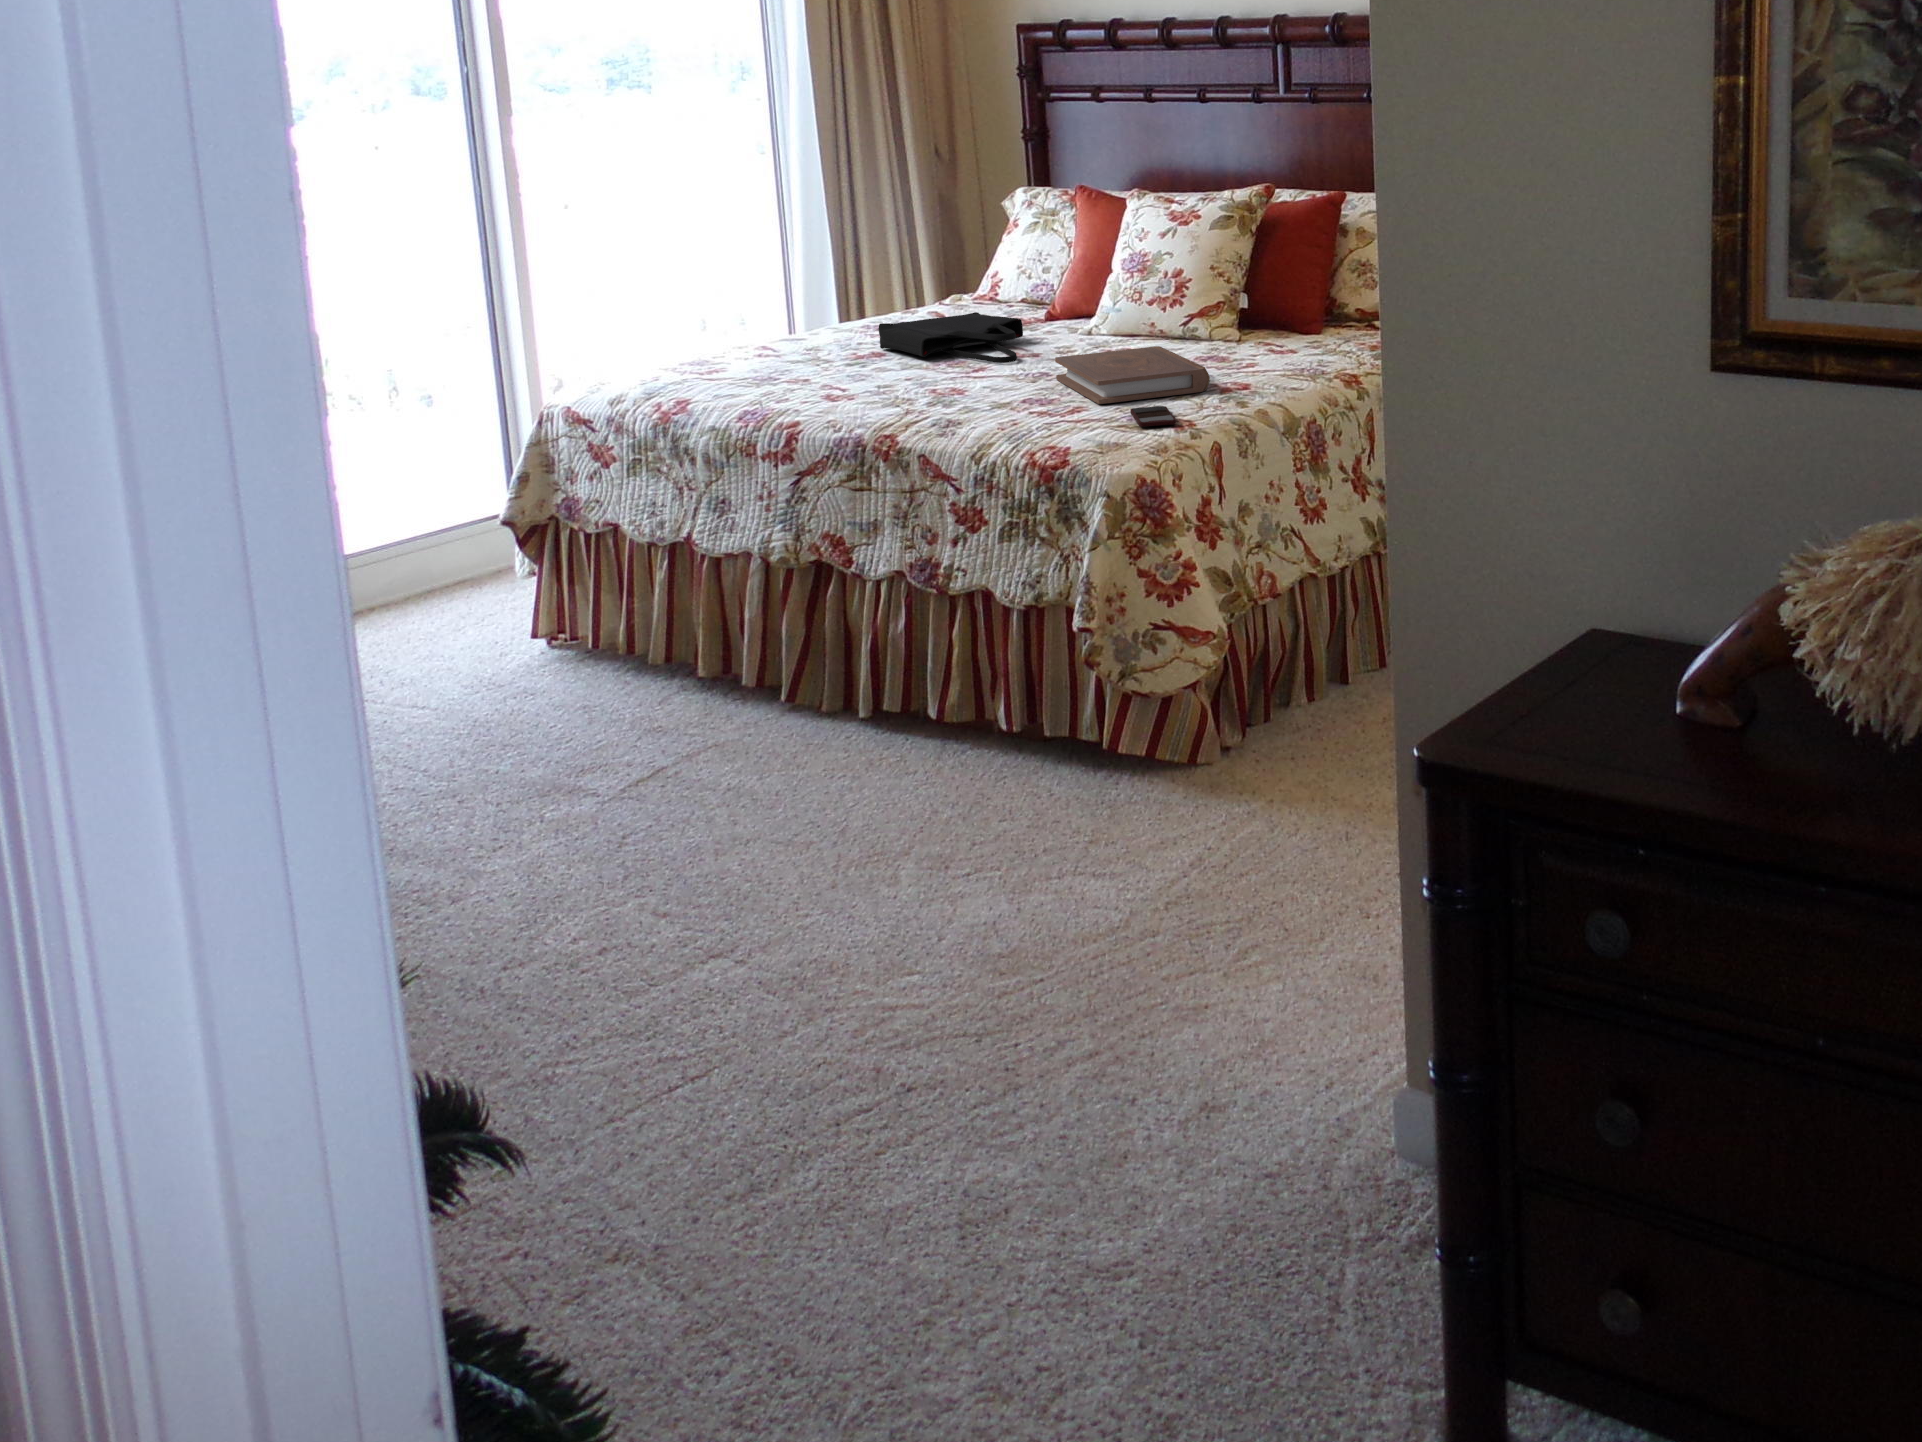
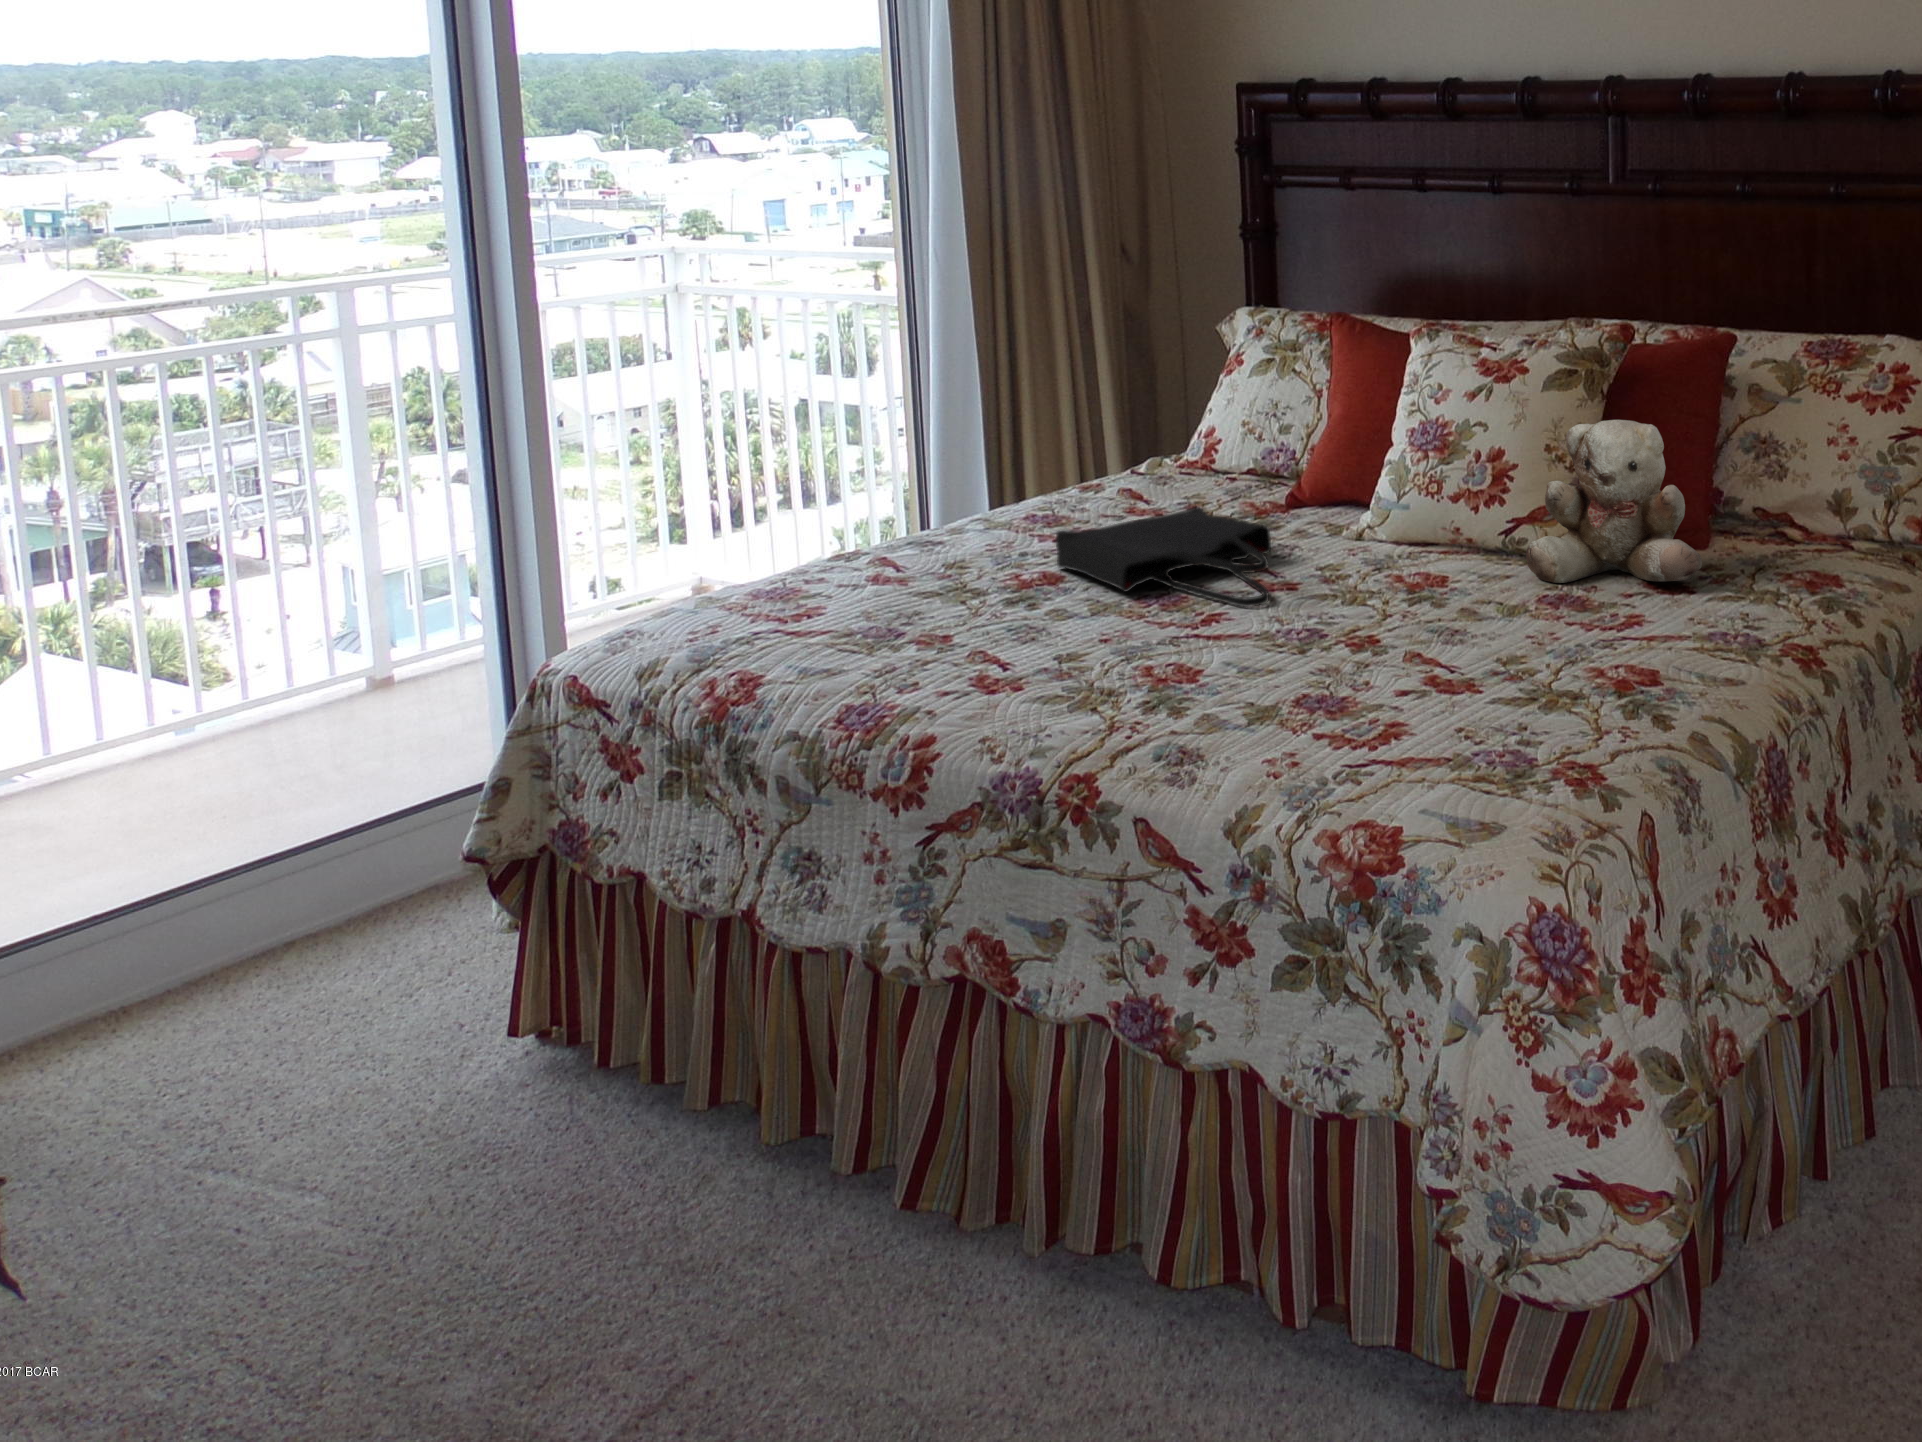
teddy bear: none [1189,242,1301,349] -> present [1526,420,1702,583]
book: present [1055,346,1210,404] -> none [1340,591,1597,716]
smartphone: present [1130,406,1176,427] -> none [1486,728,1575,783]

